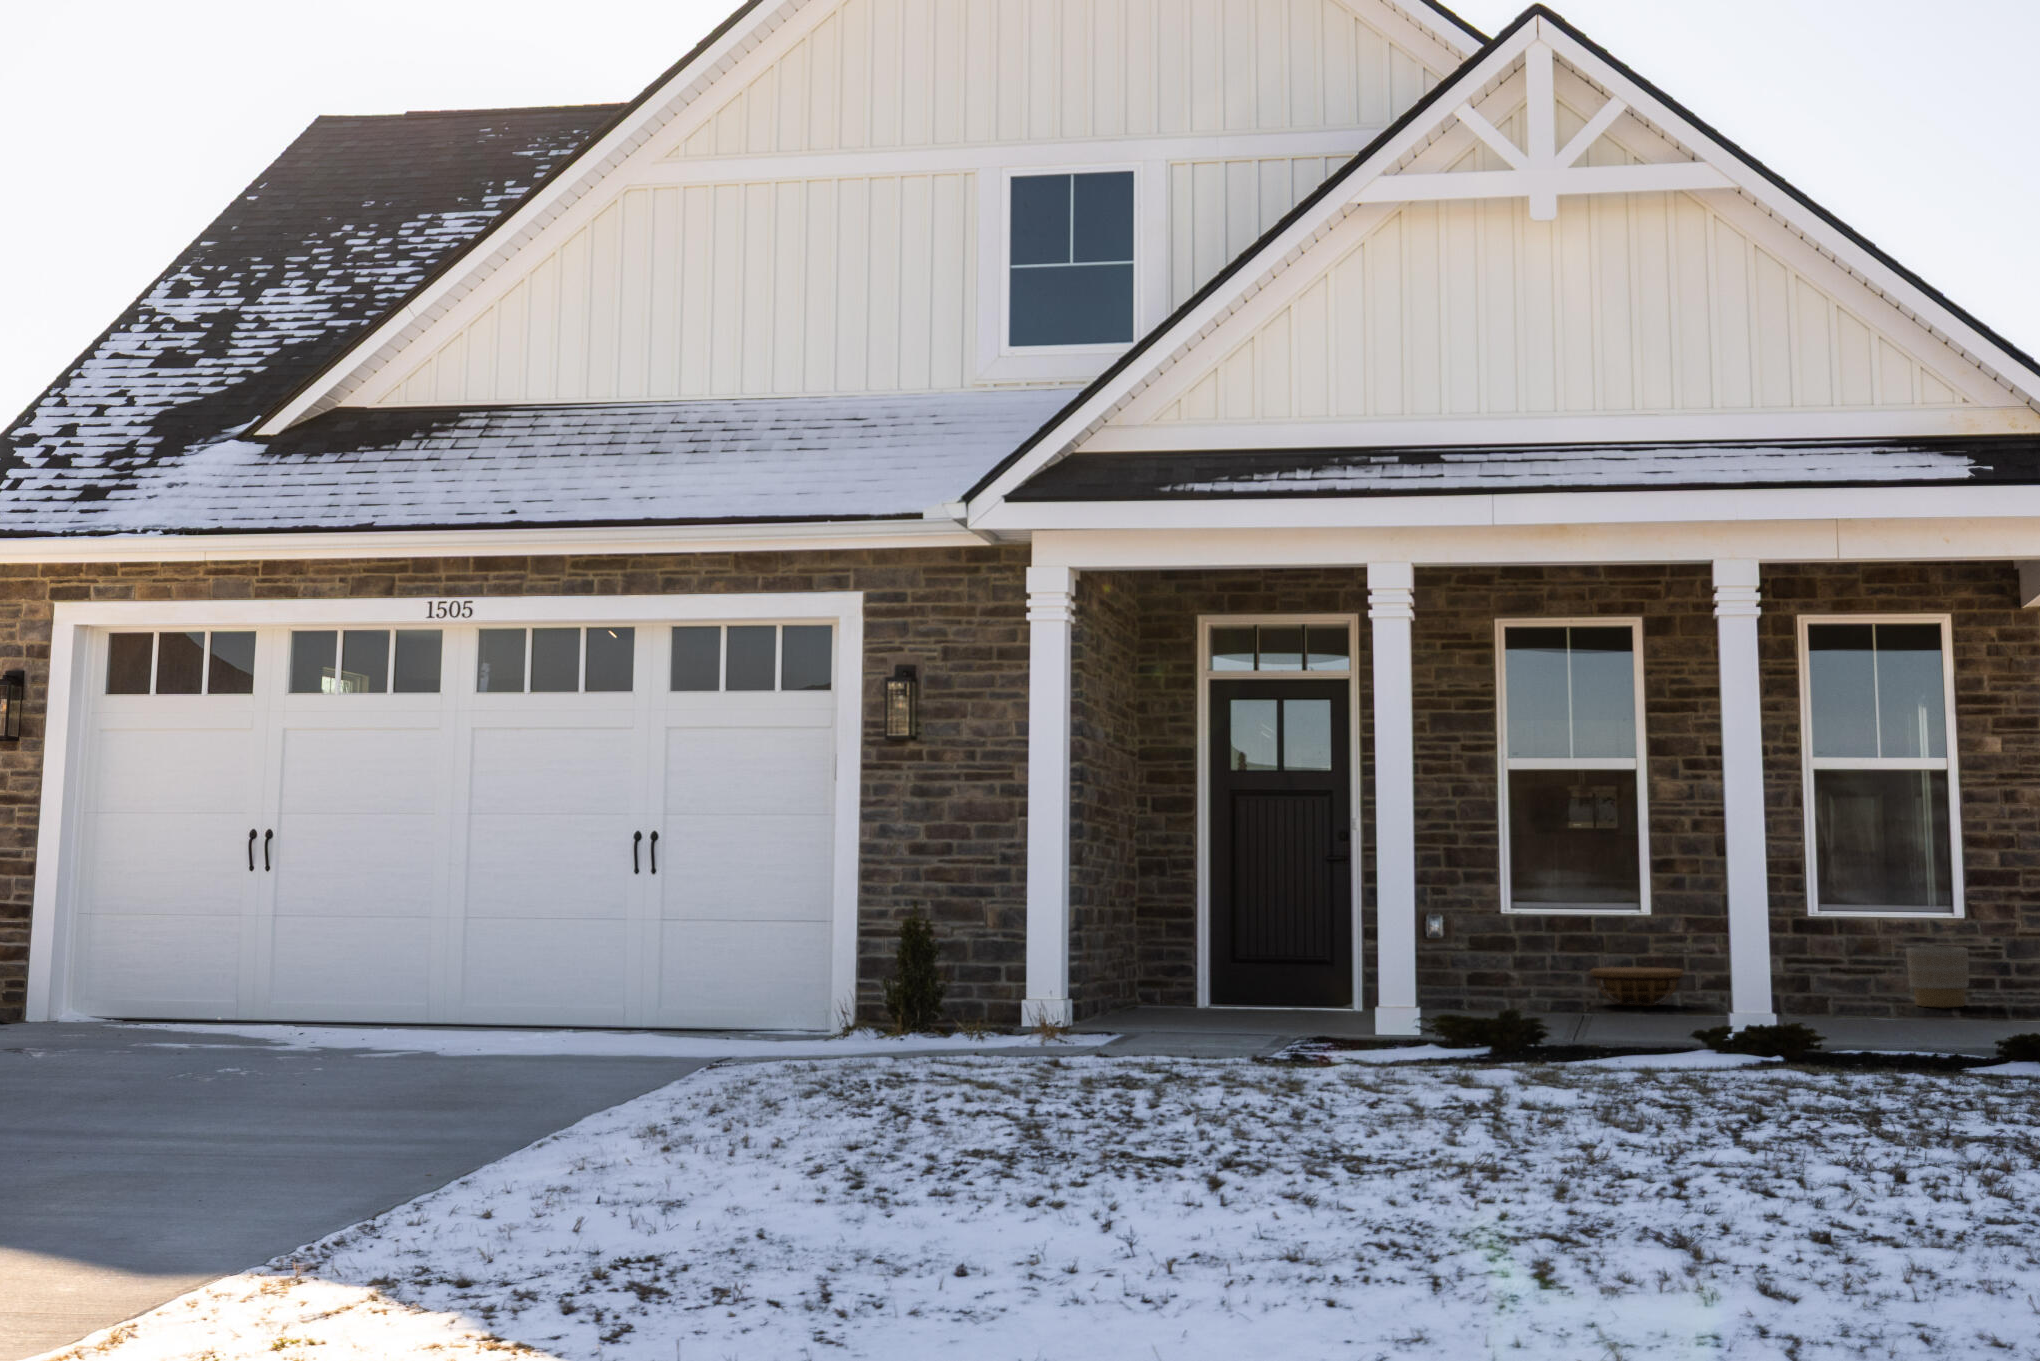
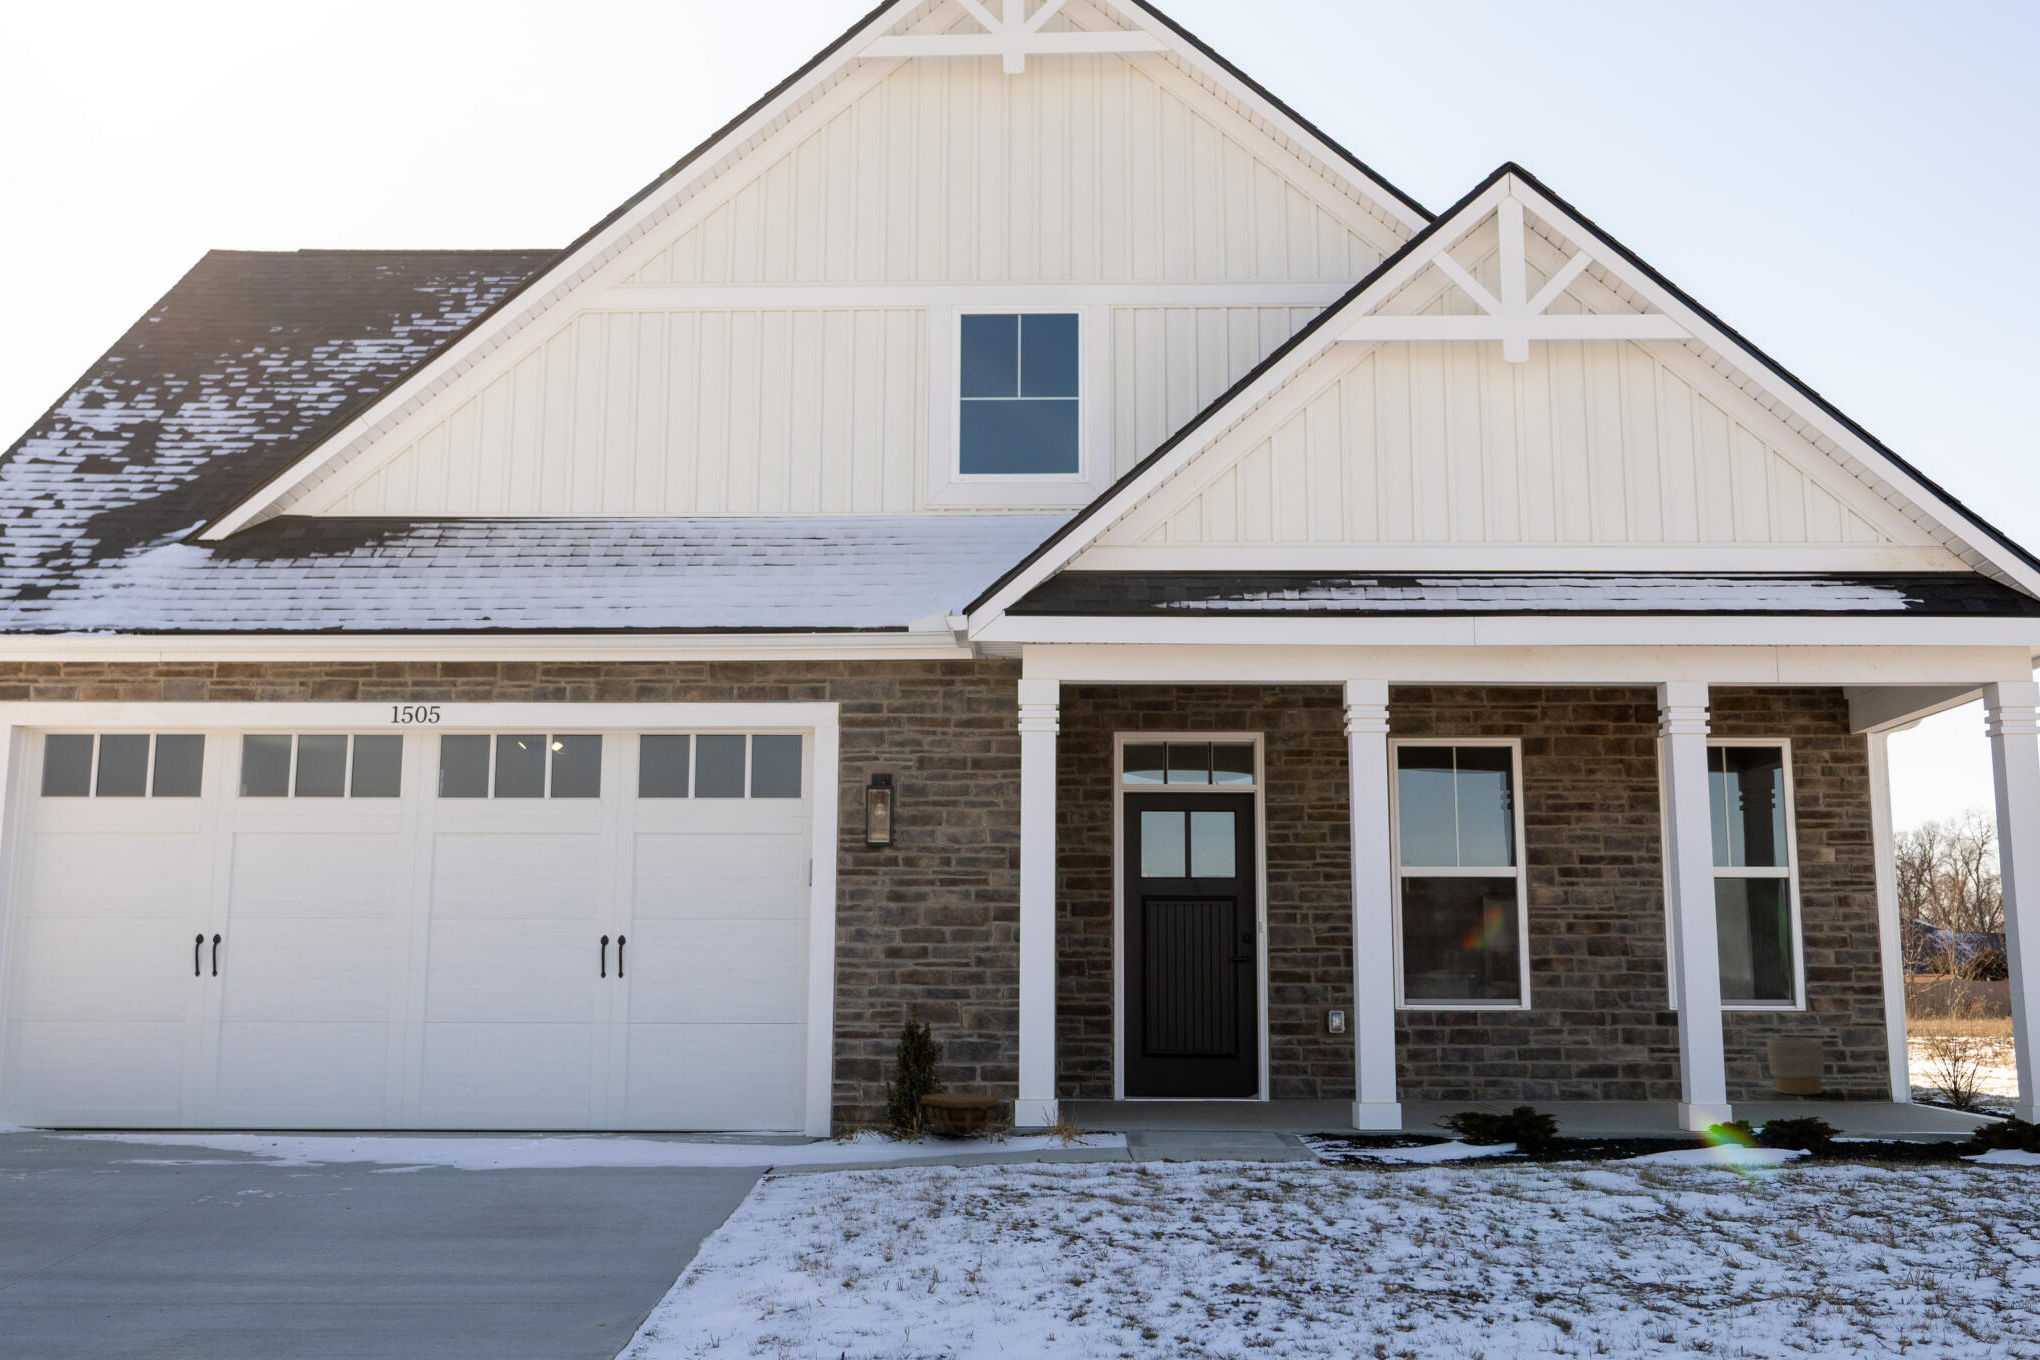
basket: present [1590,967,1684,1006] -> present [921,1093,1000,1136]

